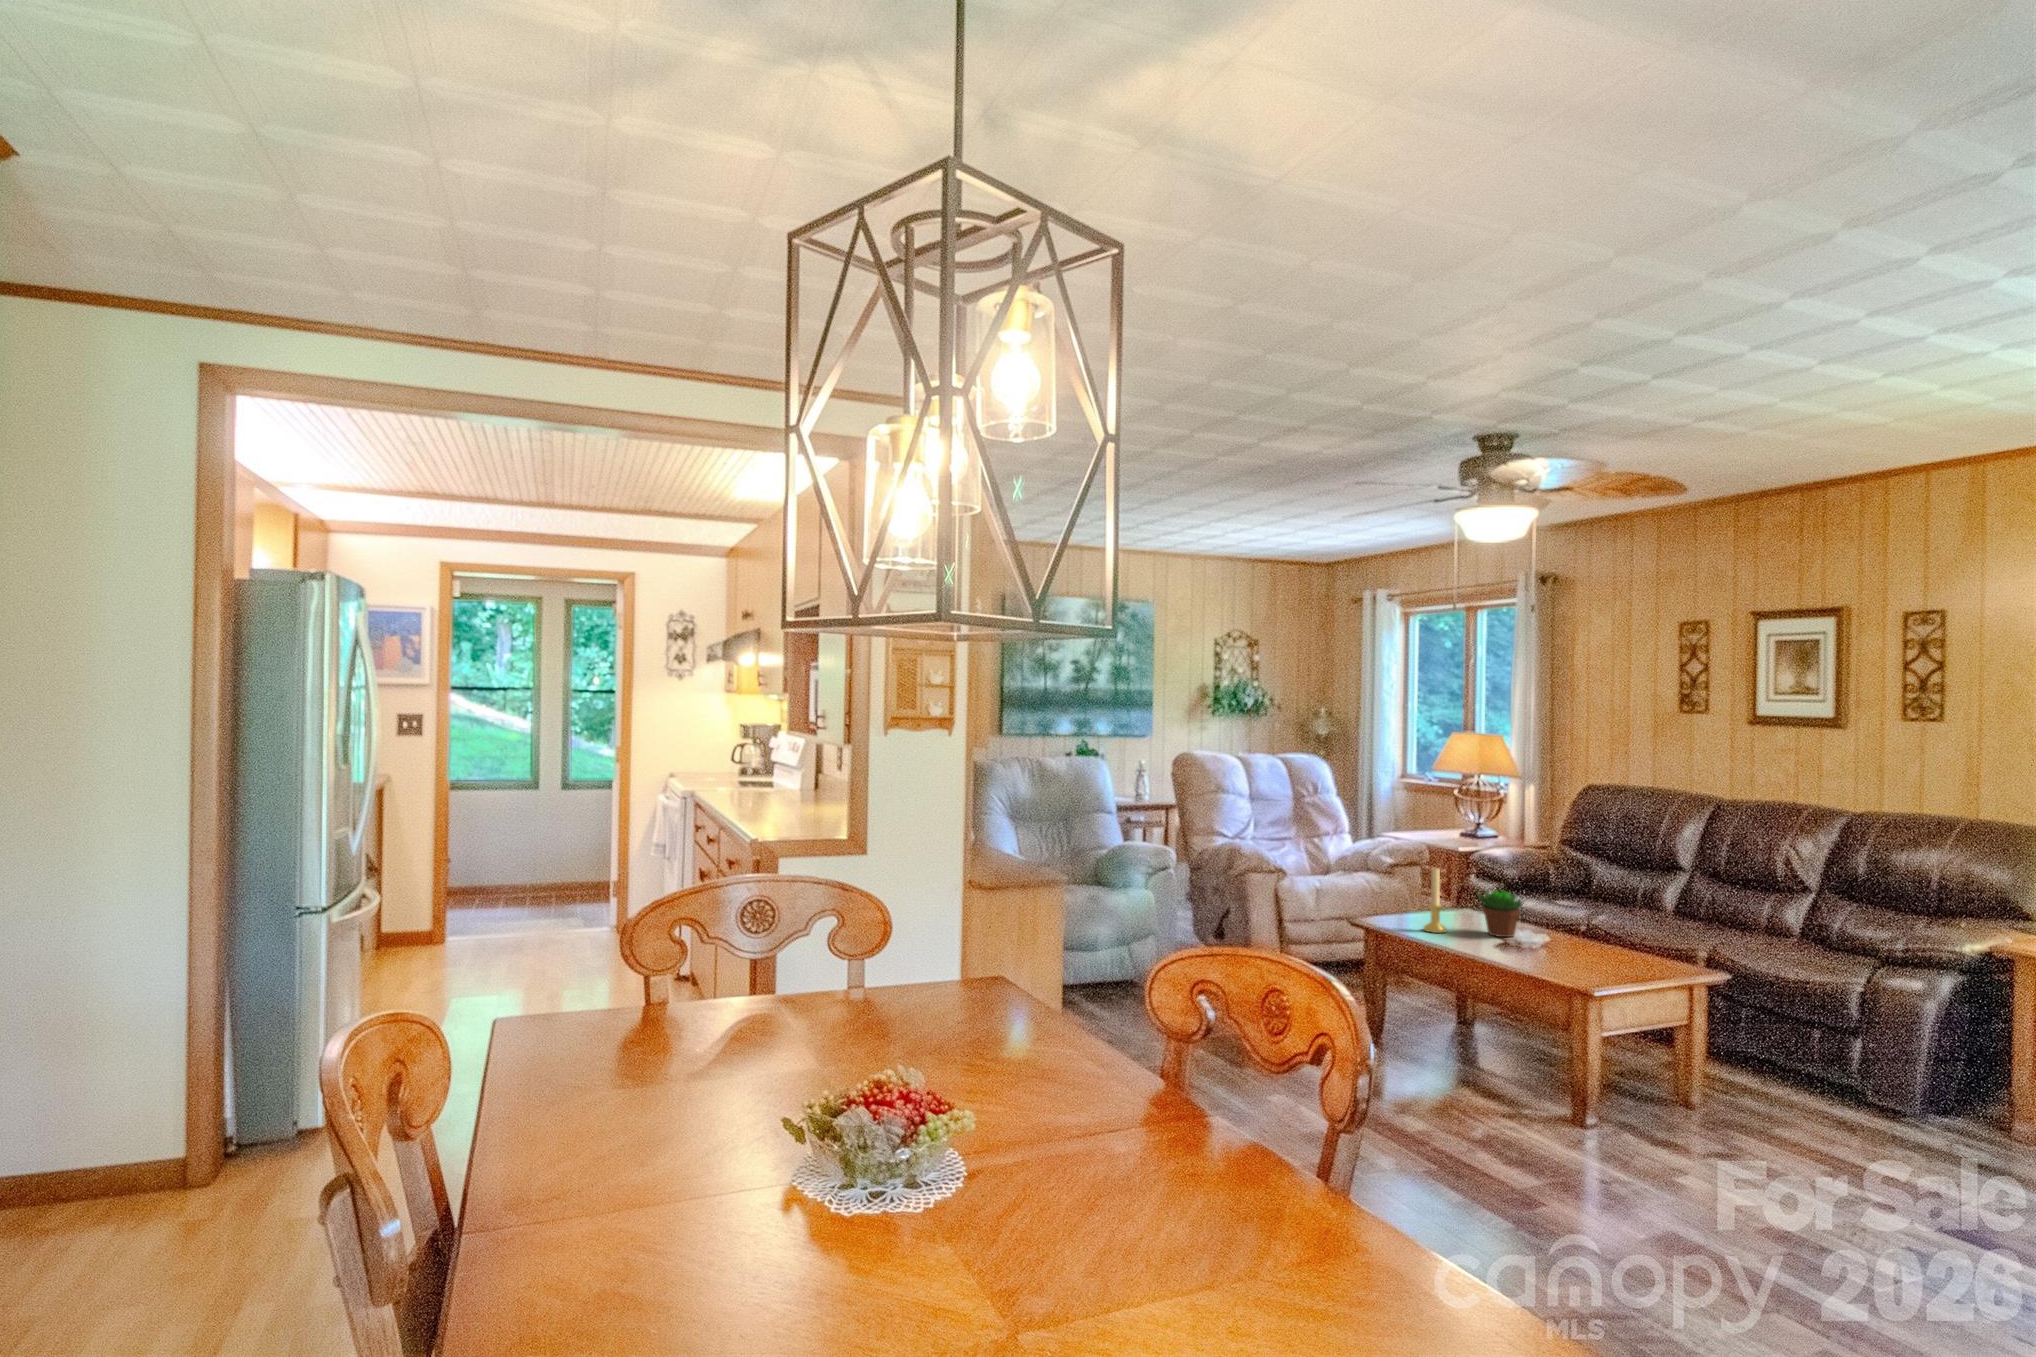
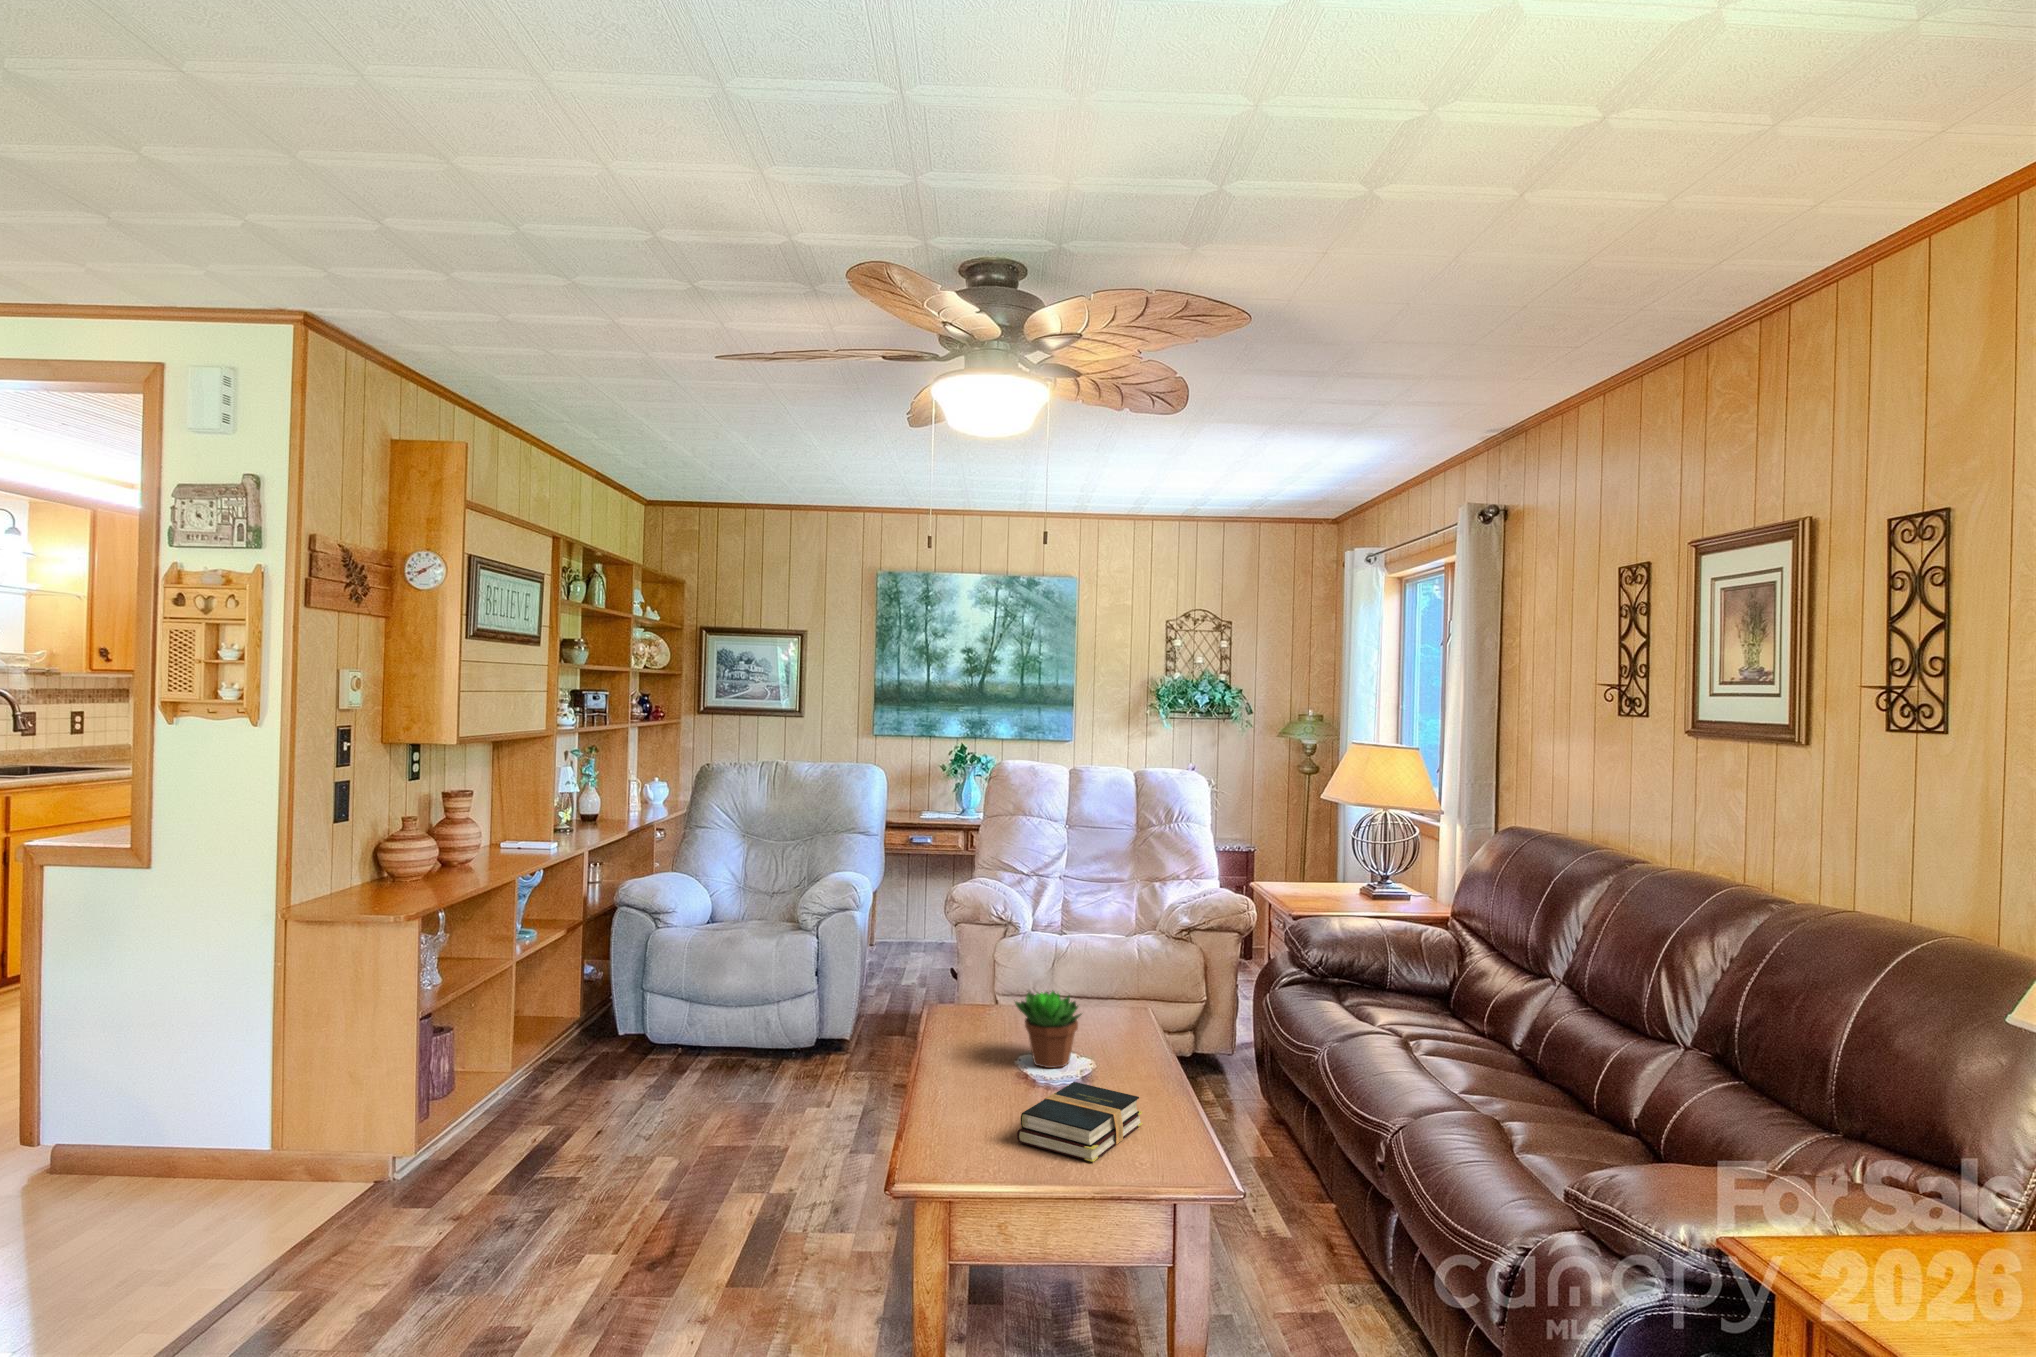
candle holder: present [1424,868,1447,933] -> none [953,947,987,1050]
hardback book: none [1566,936,1638,970] -> present [1017,1082,1143,1162]

